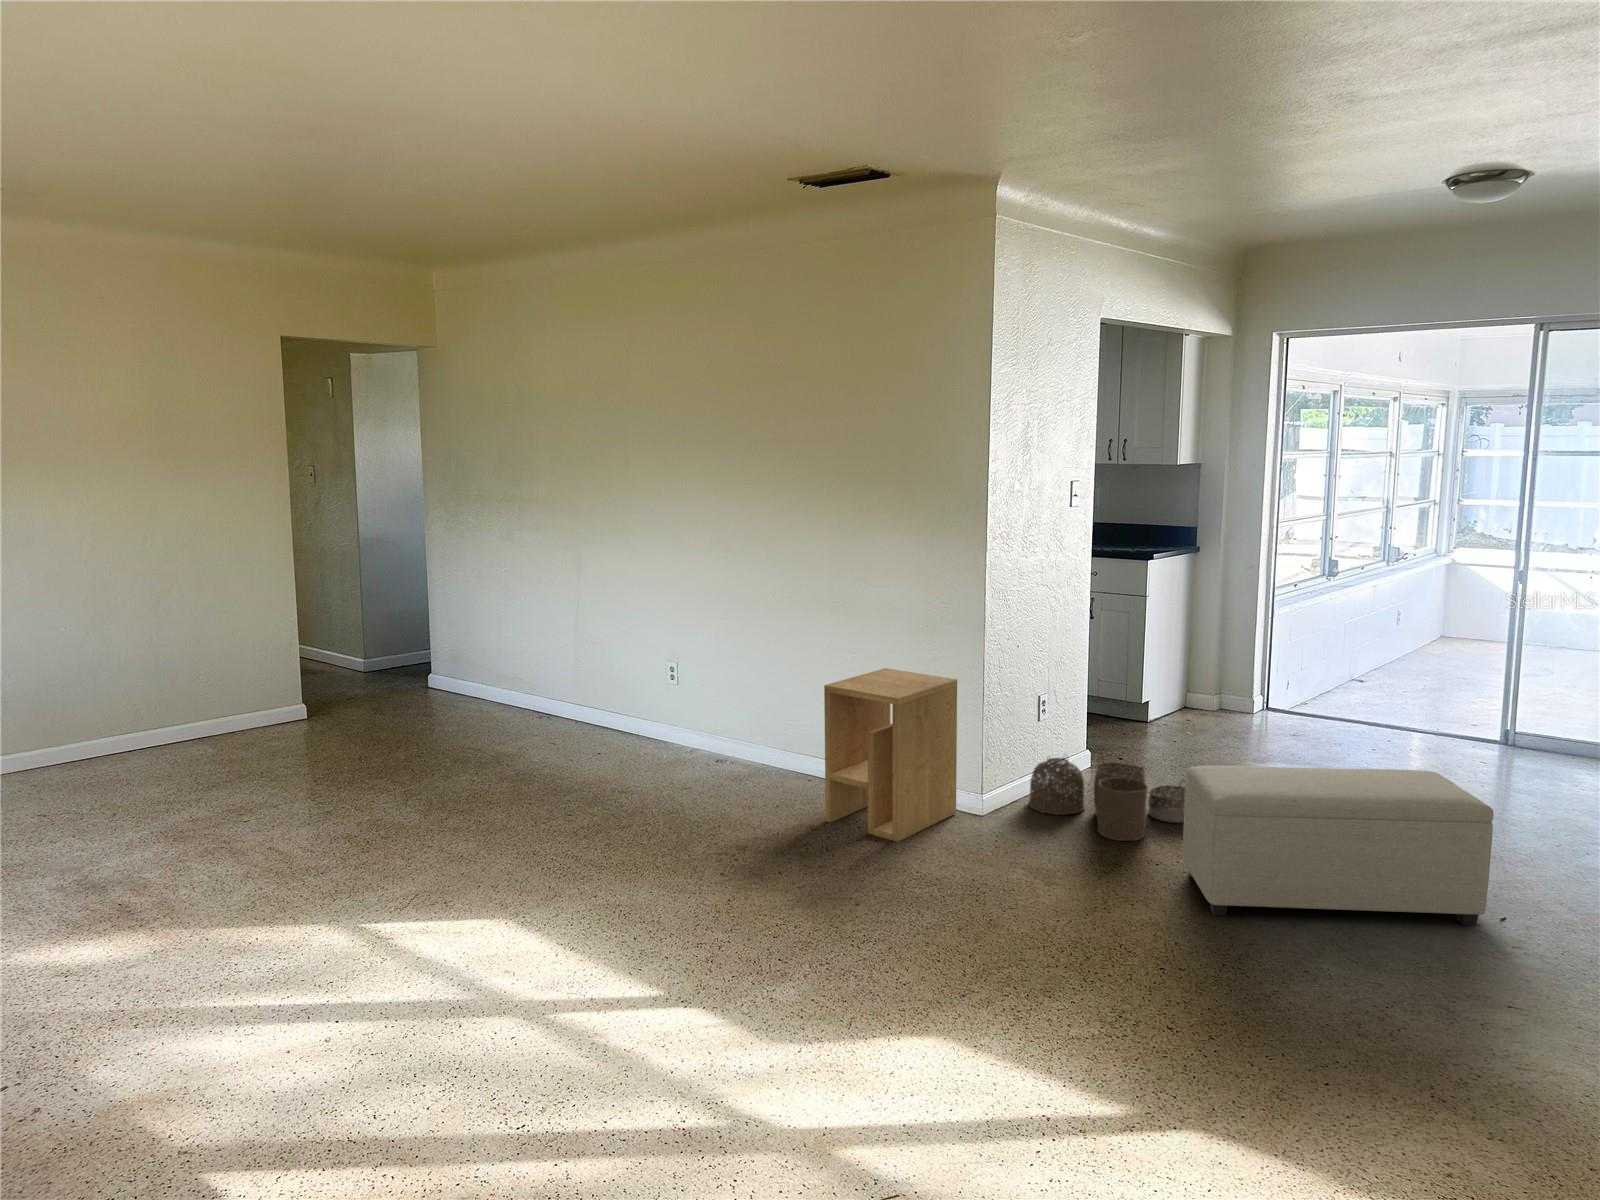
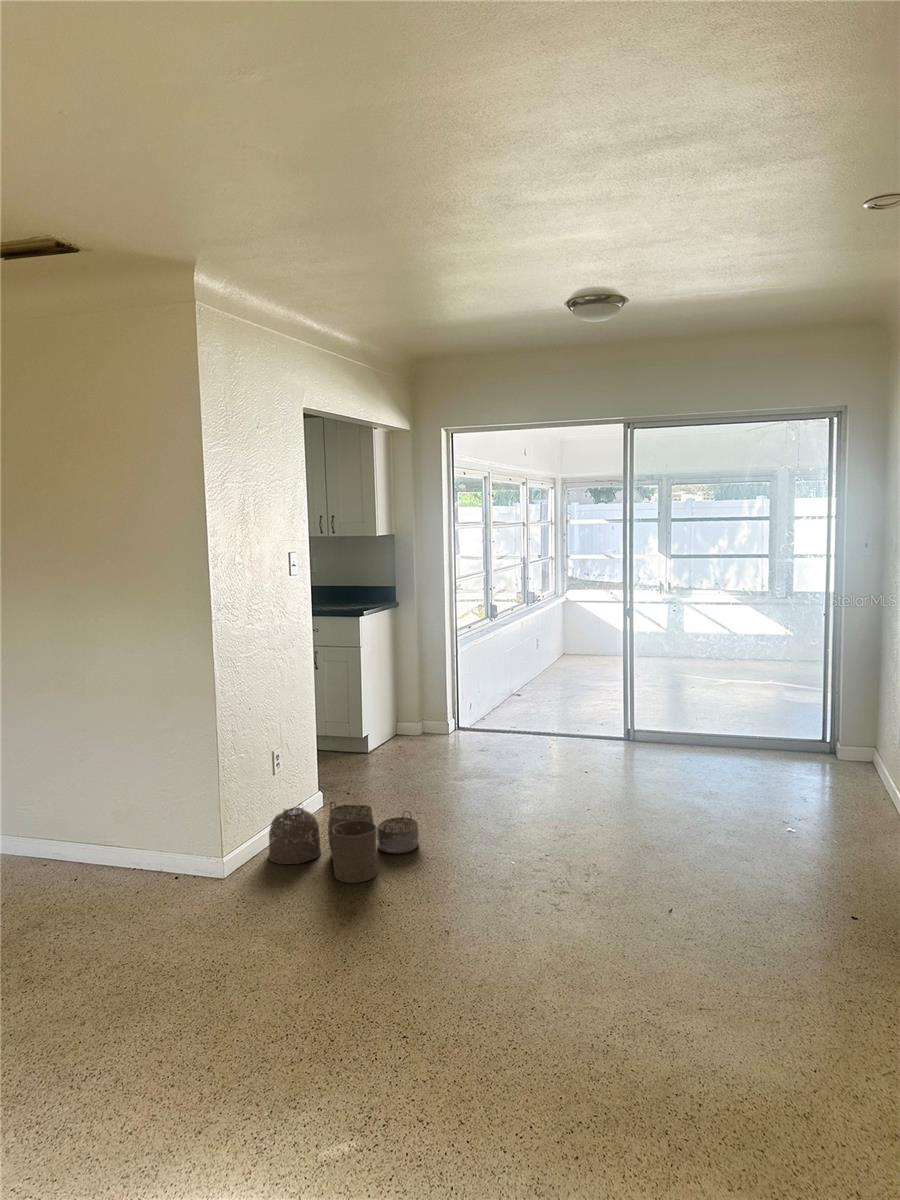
side table: present [824,668,957,842] -> none [39,743,196,930]
ottoman: present [1183,766,1494,925] -> none [411,782,657,952]

